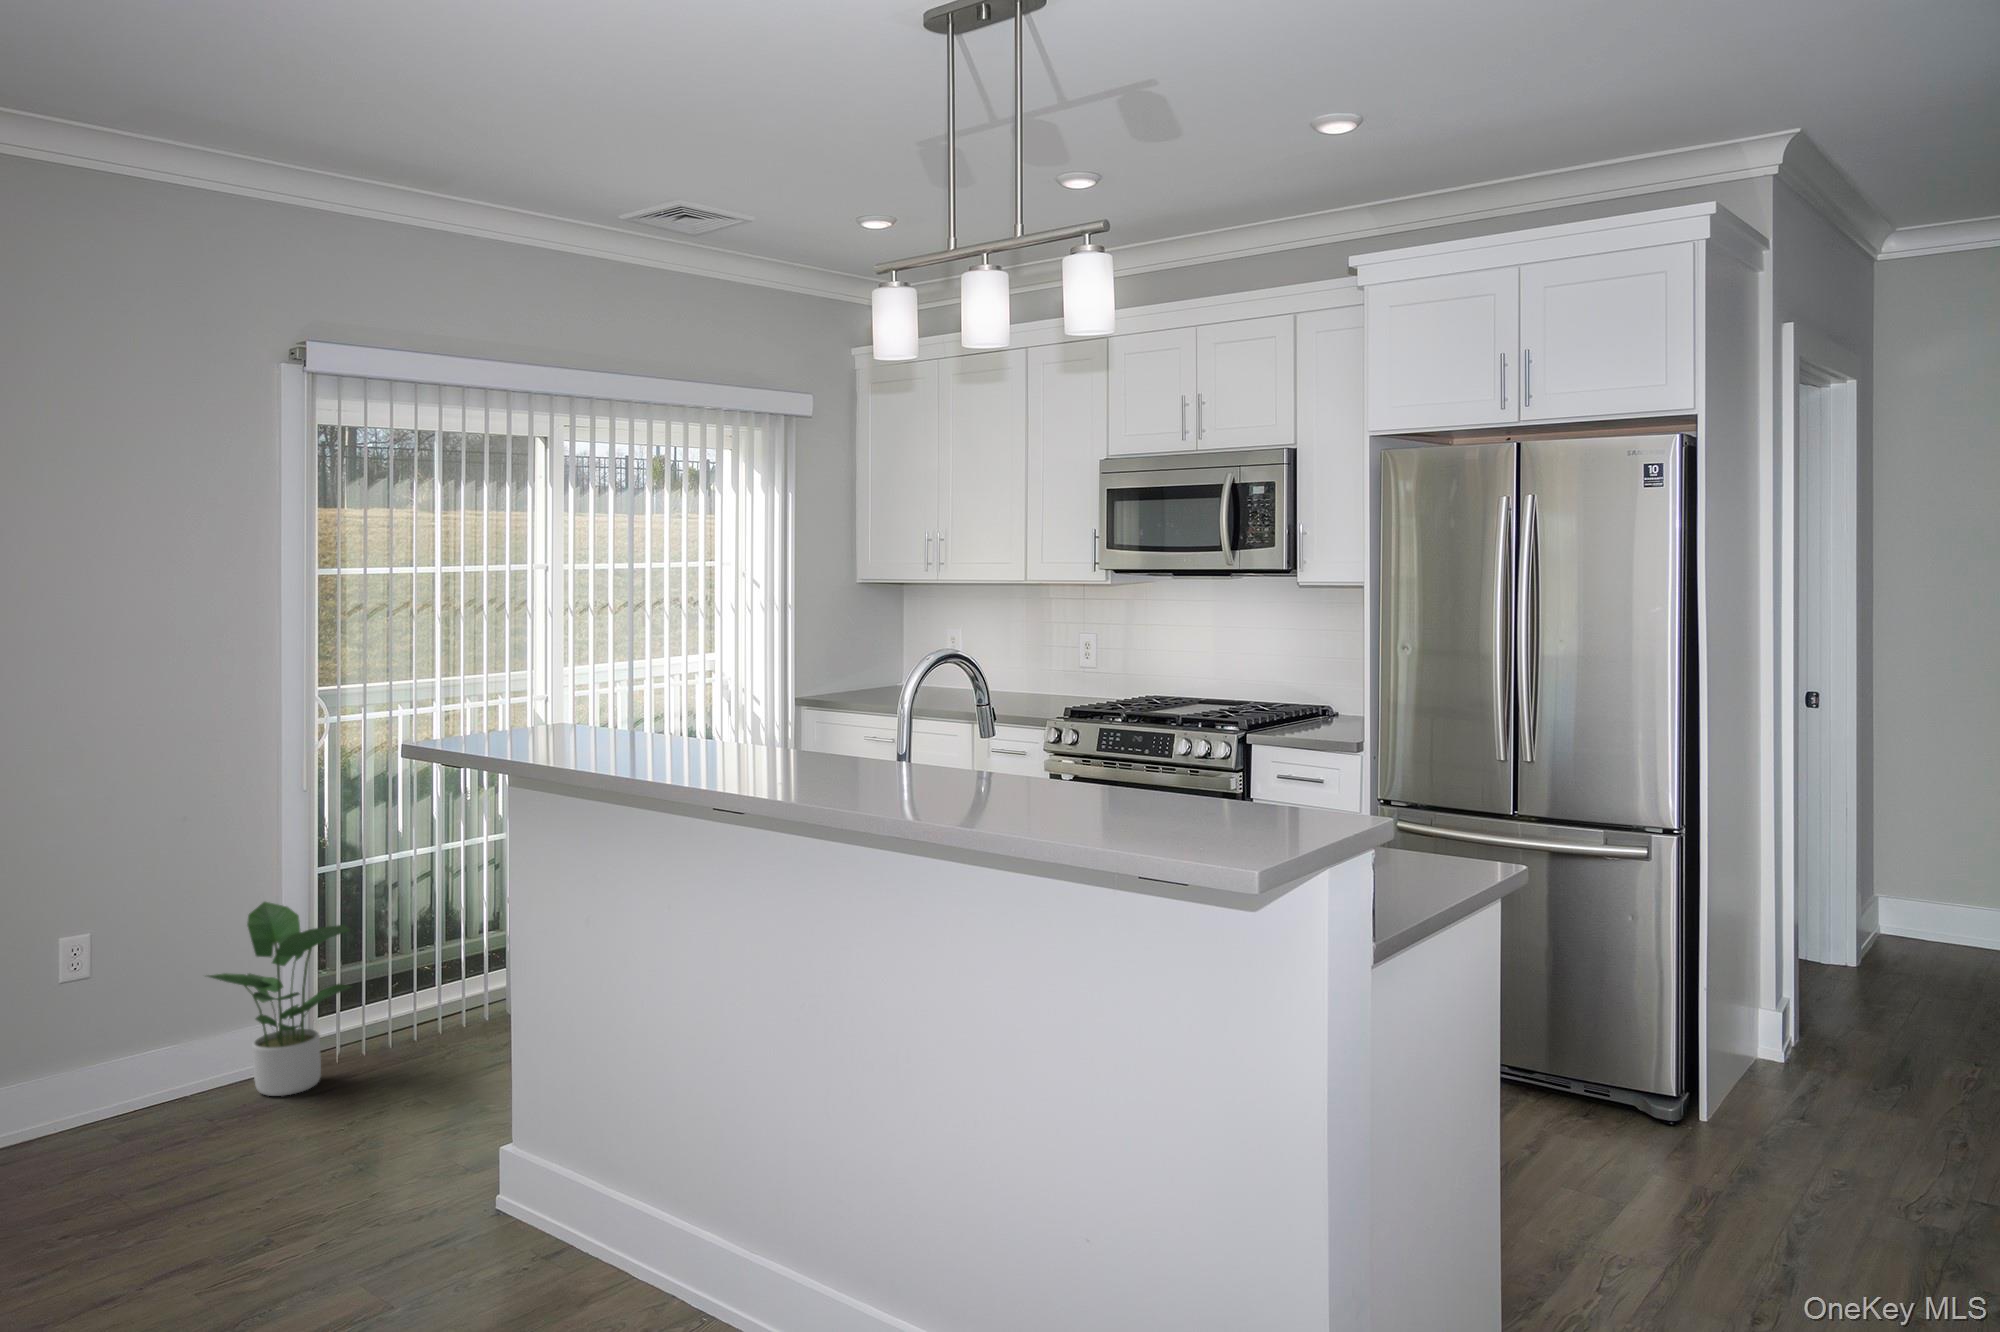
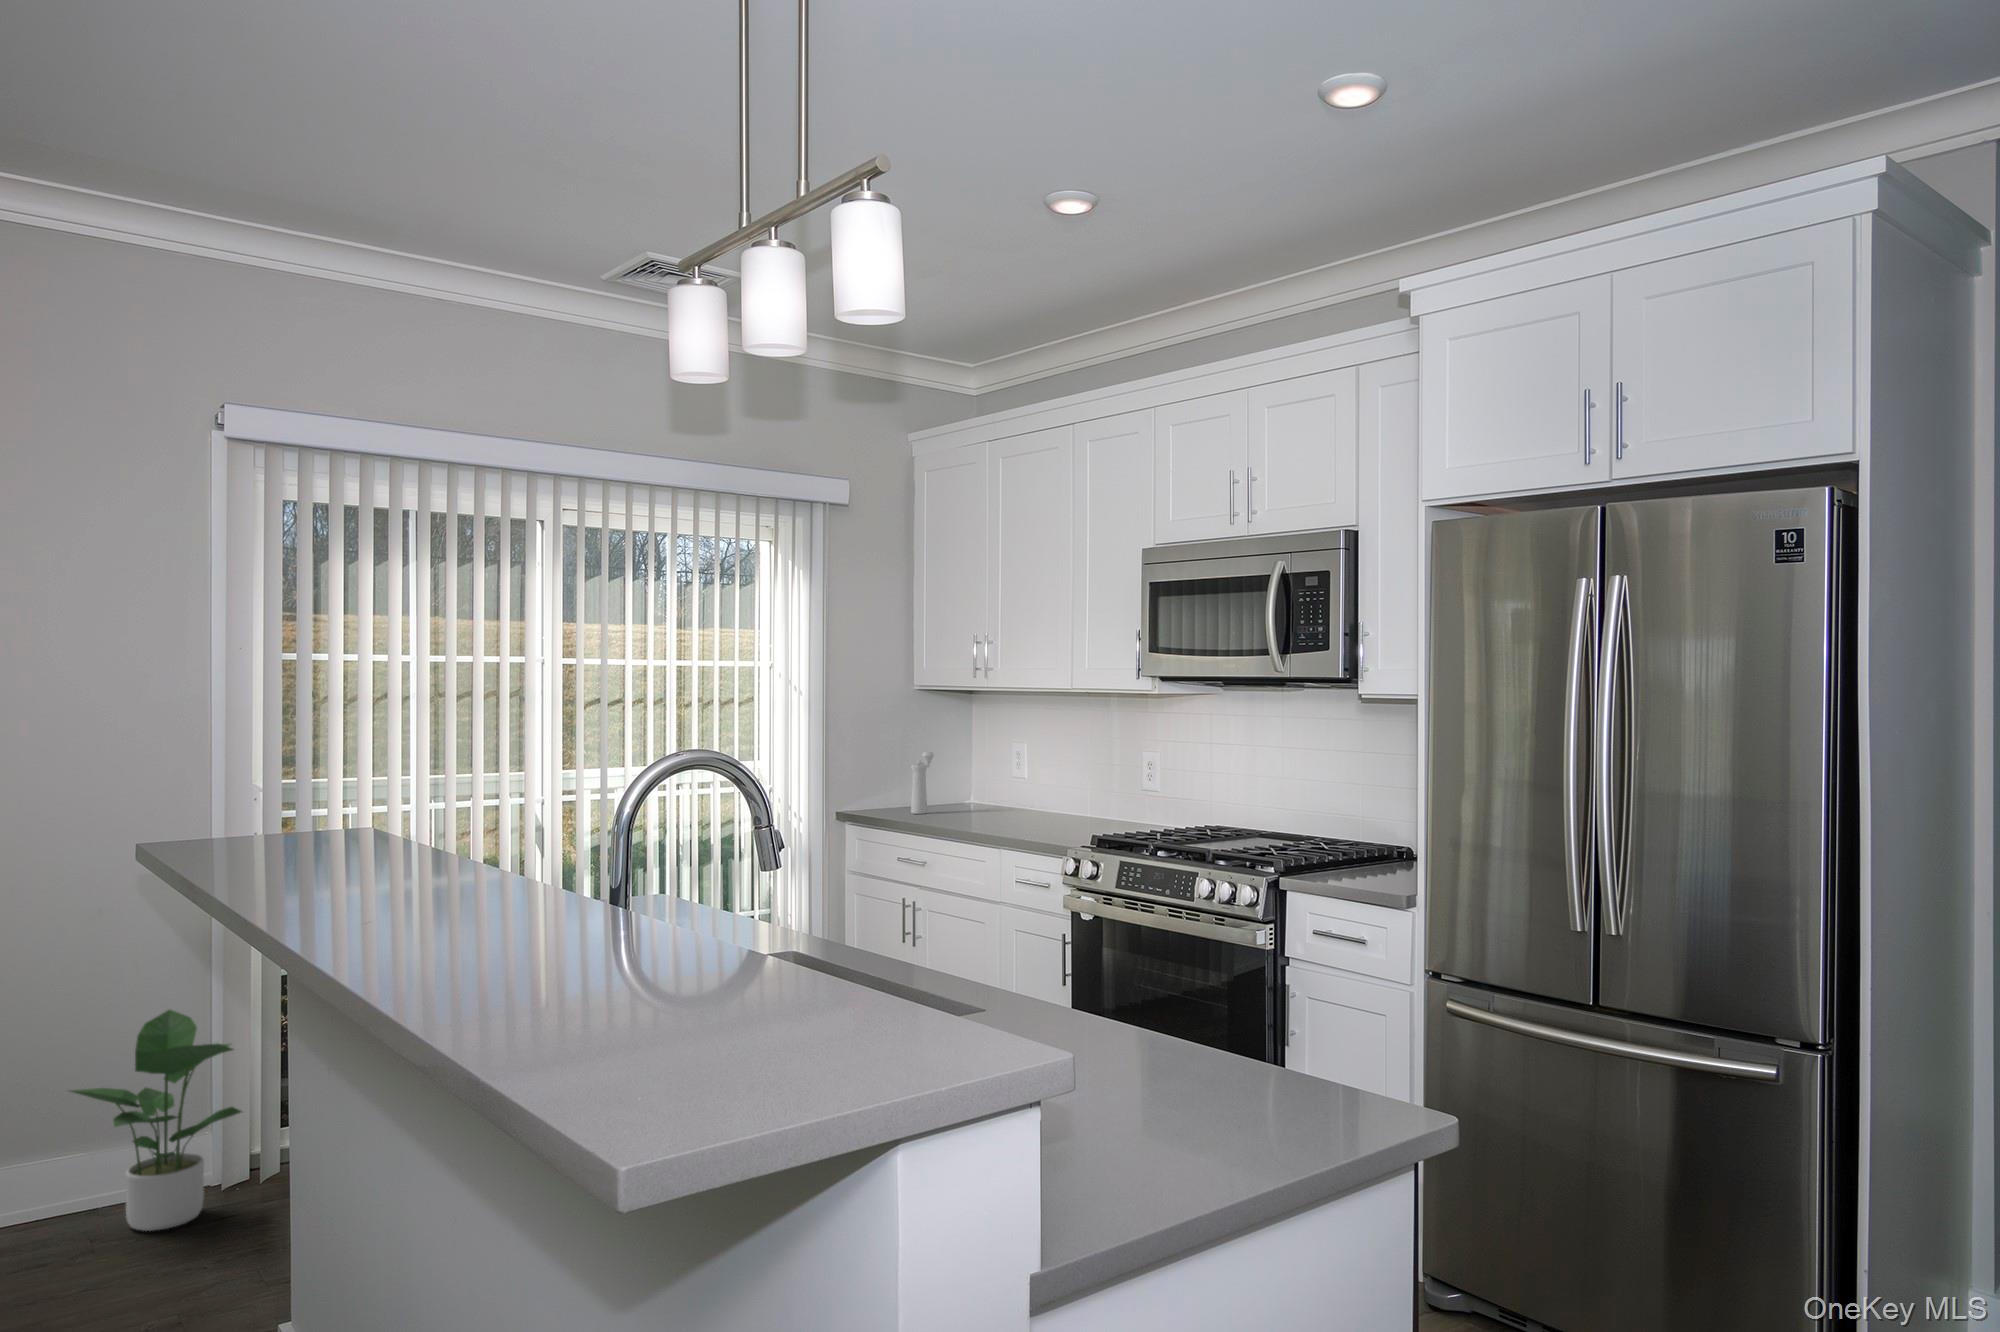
pepper mill: none [853,641,870,698] -> present [911,752,934,814]

